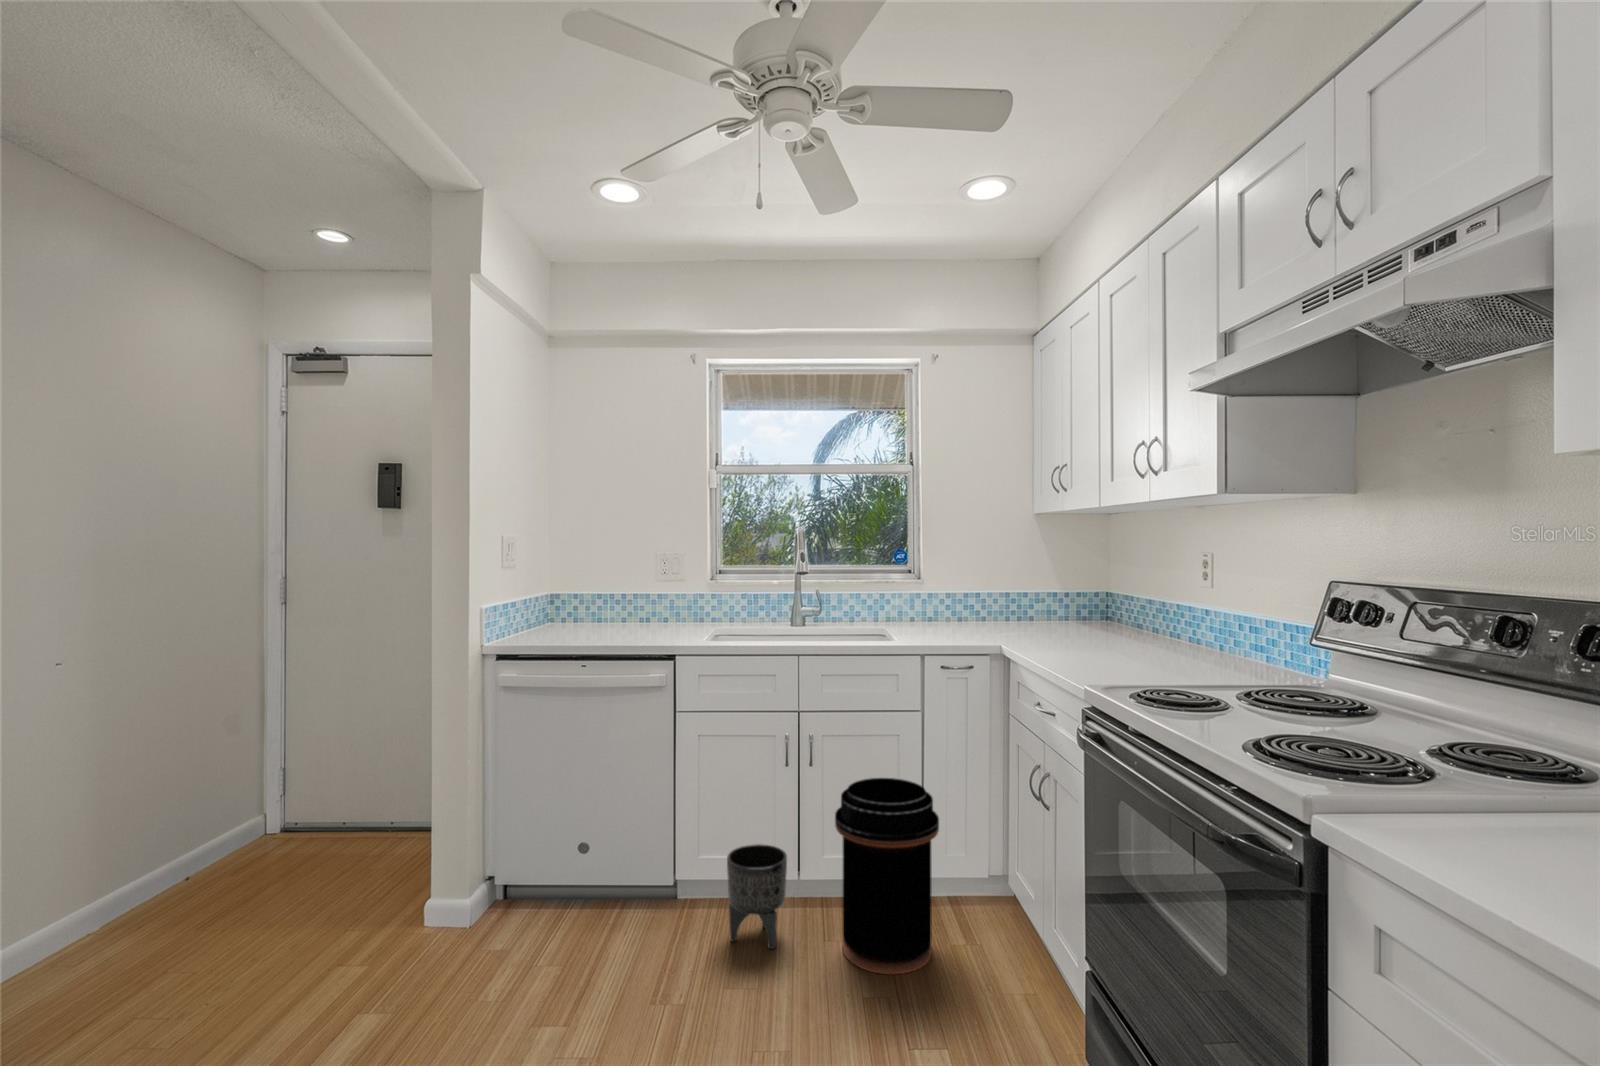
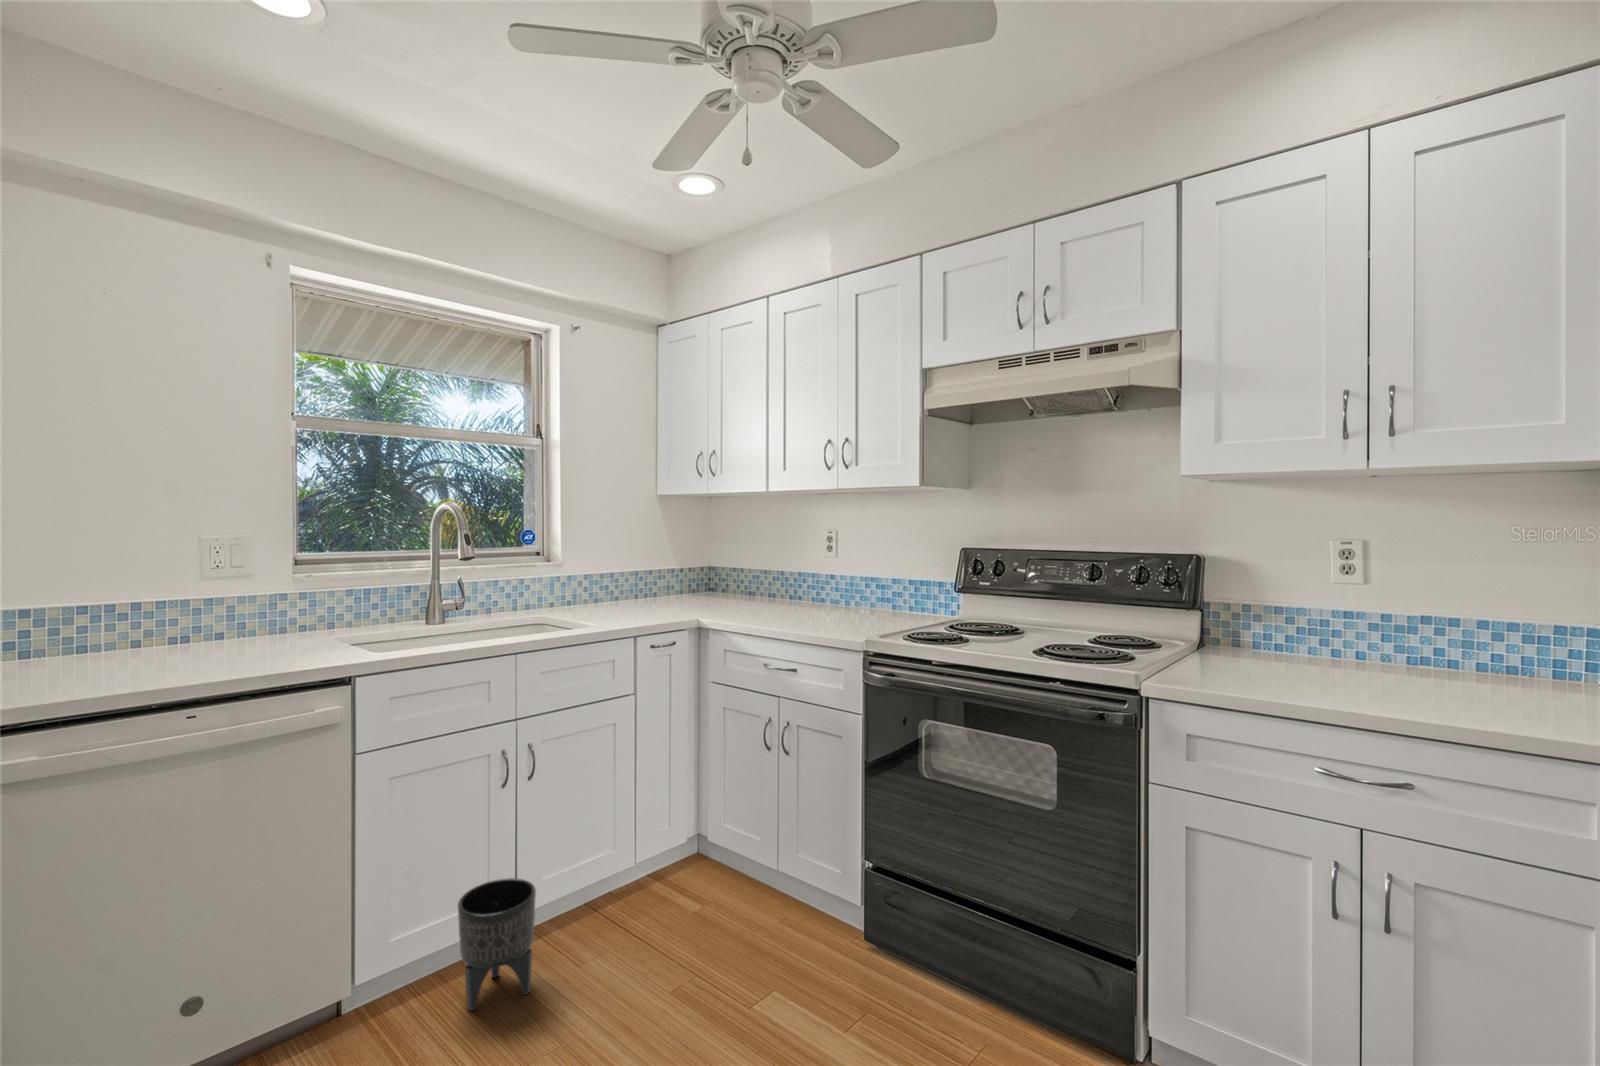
trash can: present [835,778,939,974] -> none [585,762,693,963]

